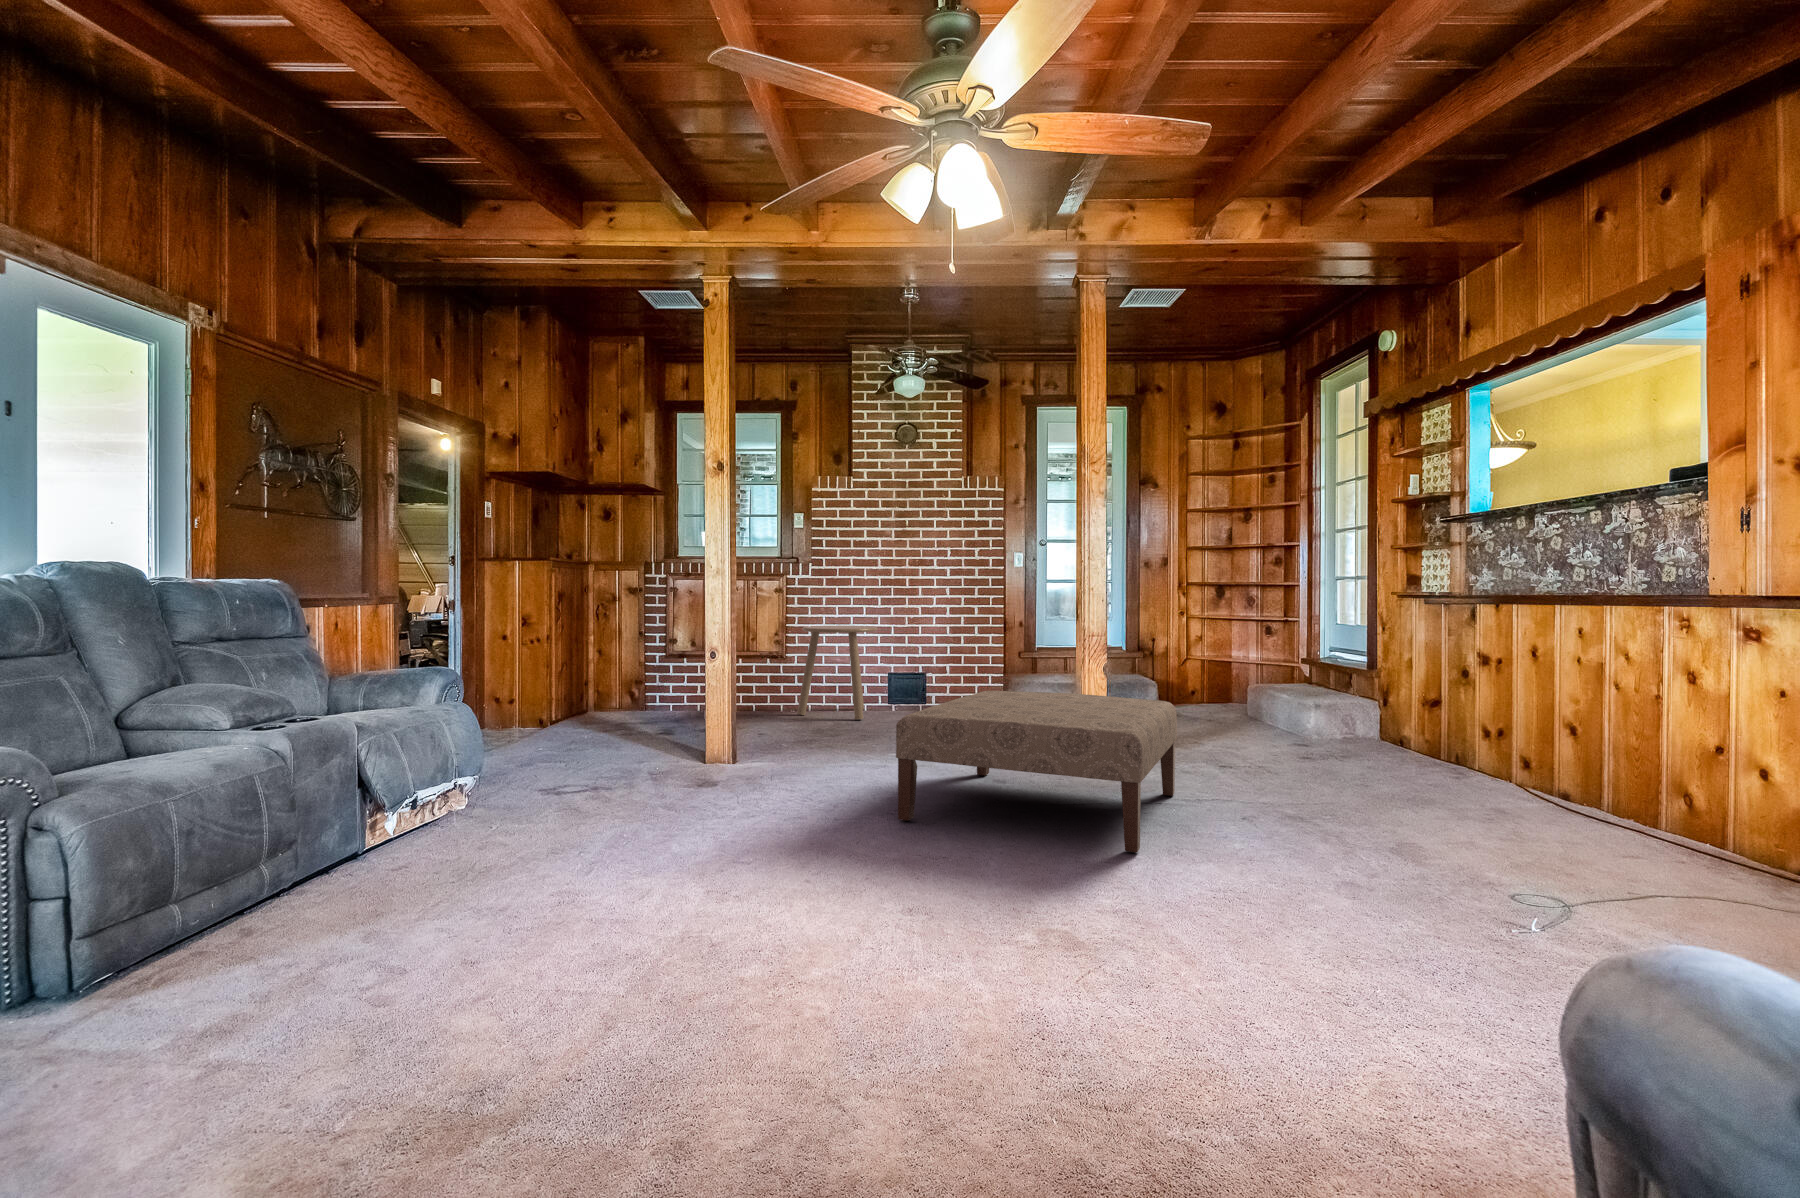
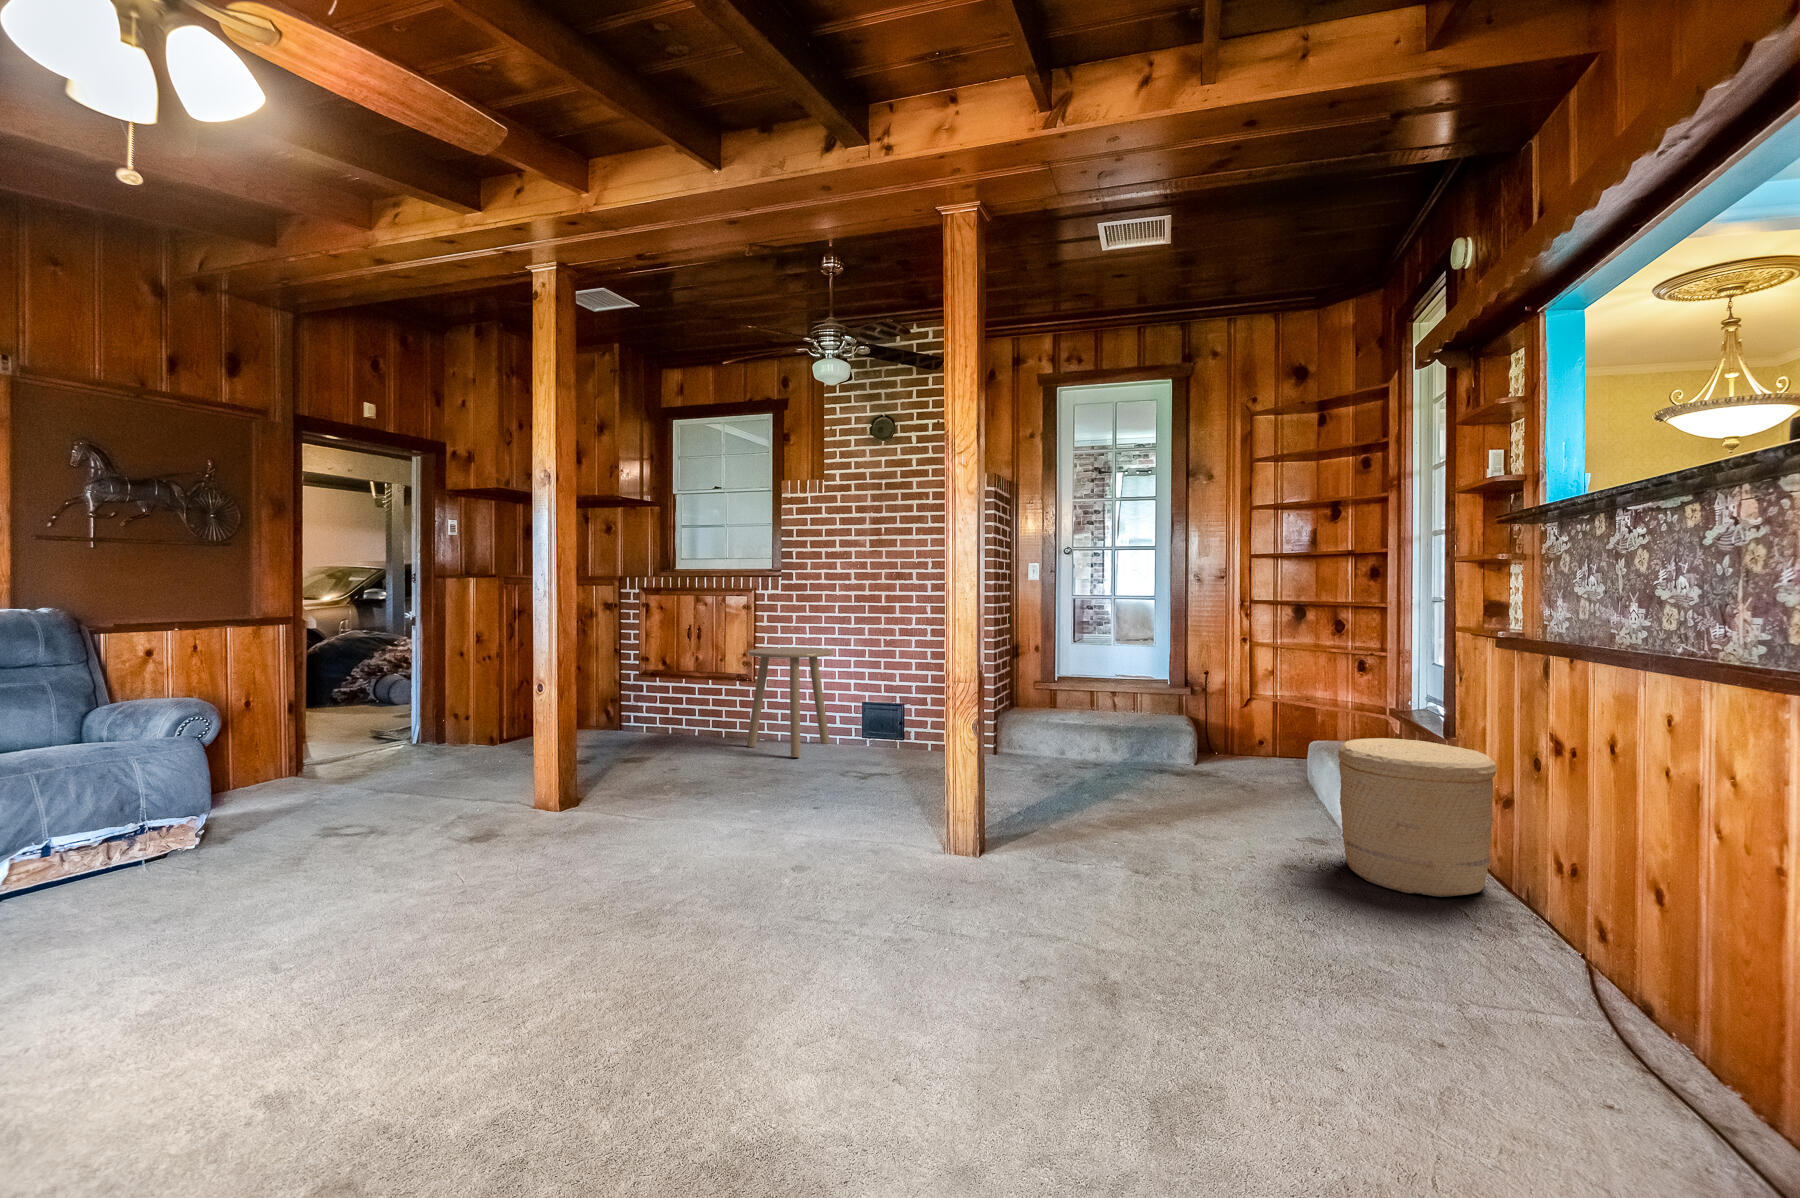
woven basket: none [1340,666,1441,759] -> present [1338,738,1497,897]
ottoman: present [896,691,1177,853] -> none [532,751,952,1032]

